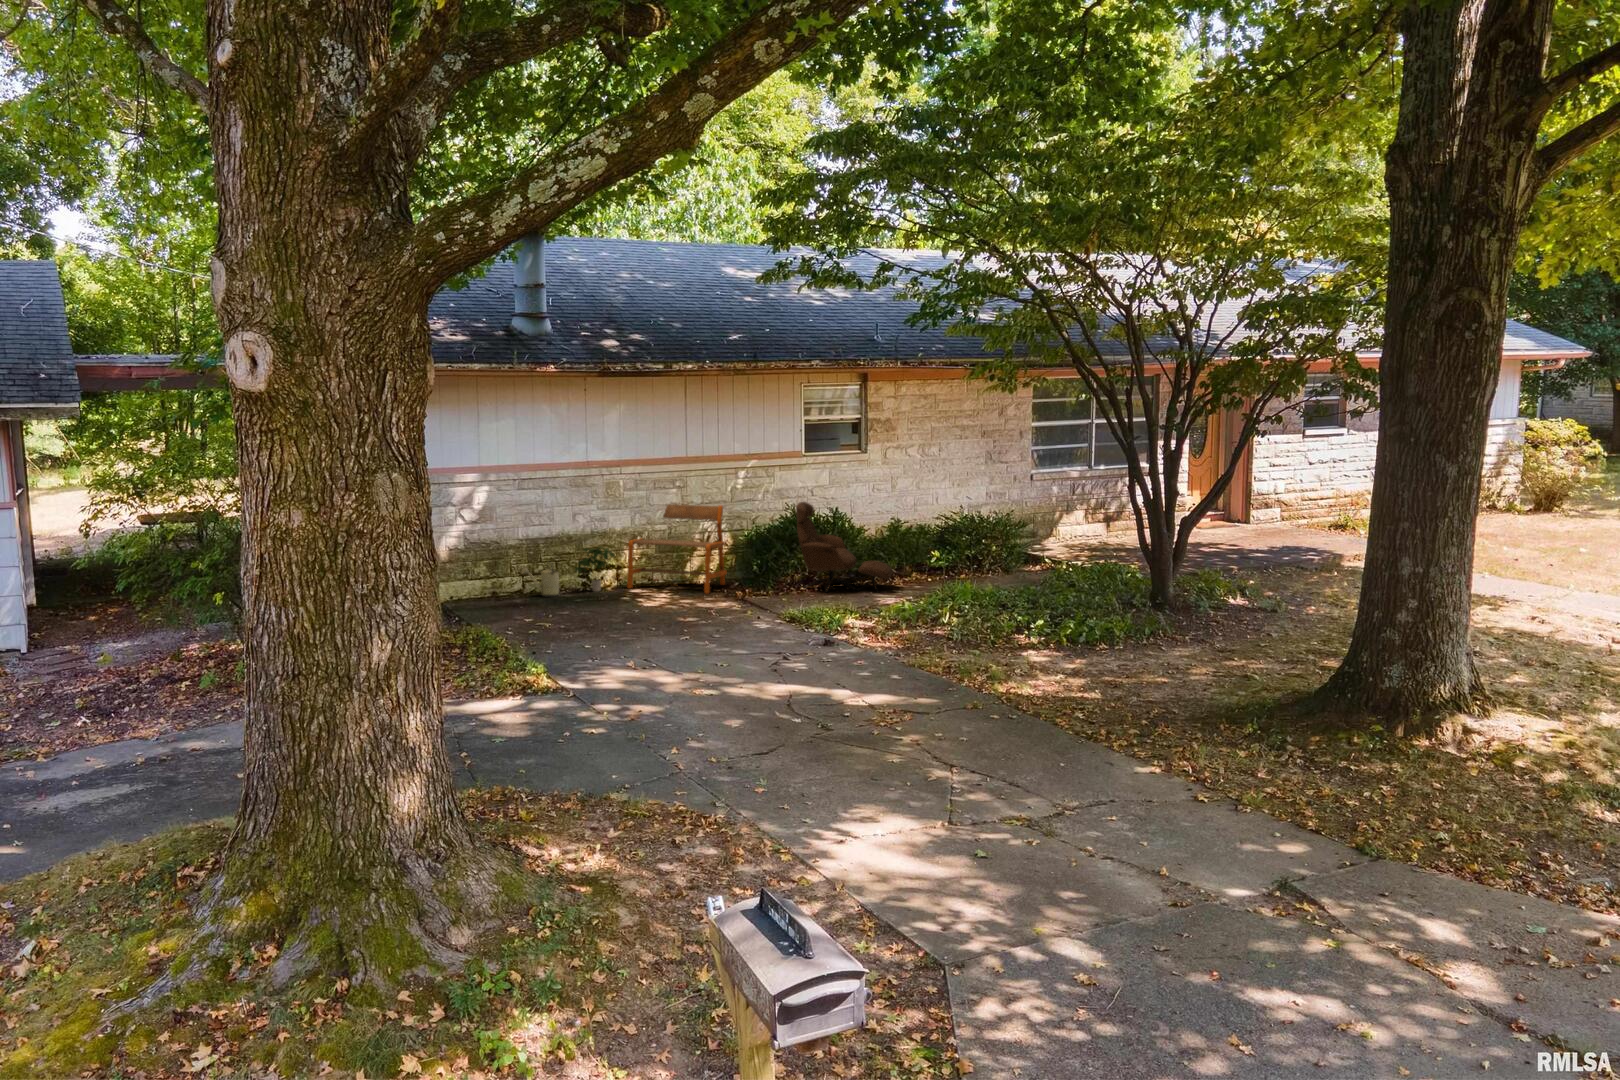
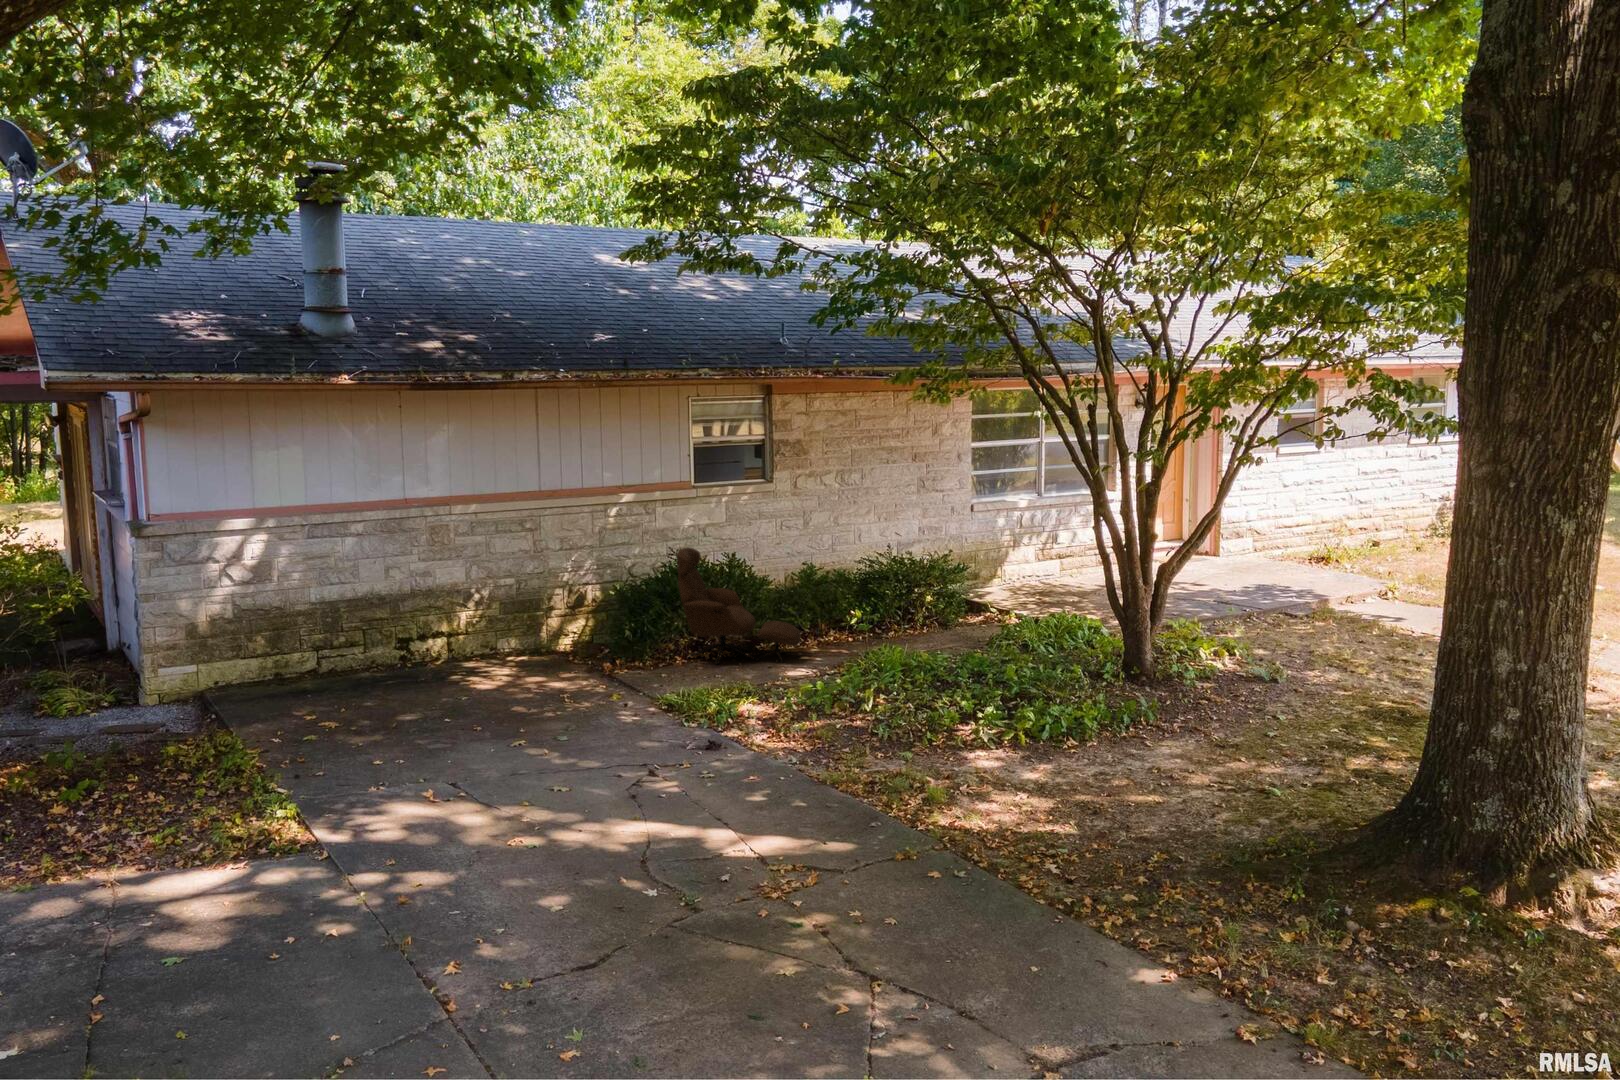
bench: present [627,504,727,593] -> none [458,550,589,669]
potted plant: present [575,546,614,592] -> none [386,609,441,668]
watering can: present [522,567,559,597] -> none [312,631,370,679]

